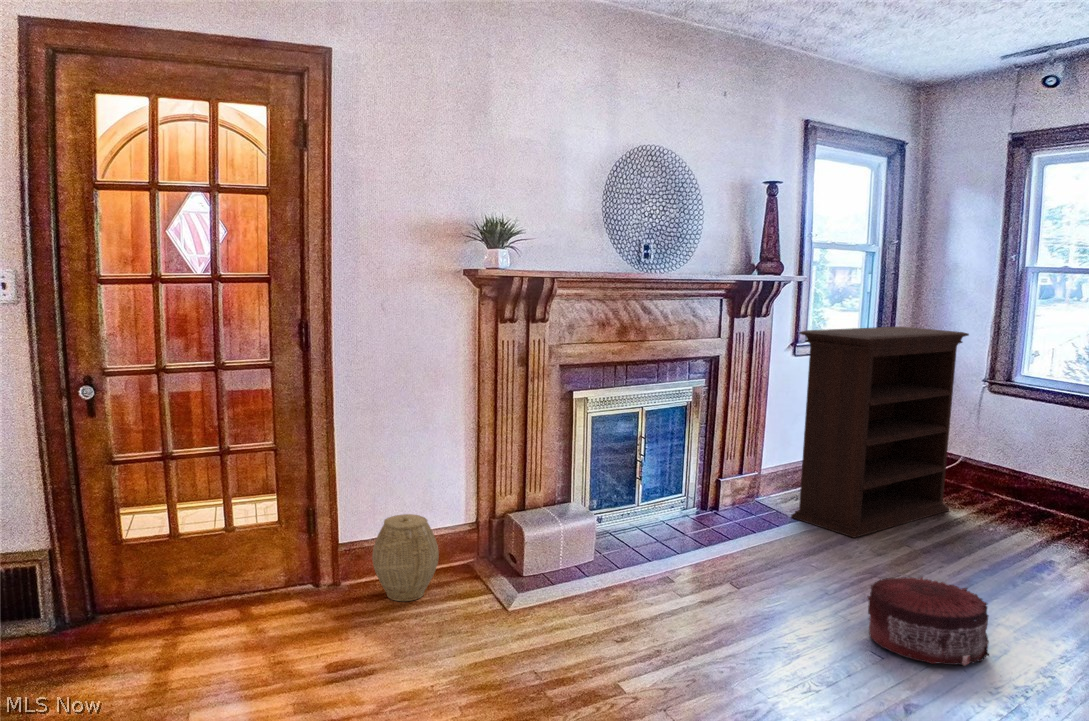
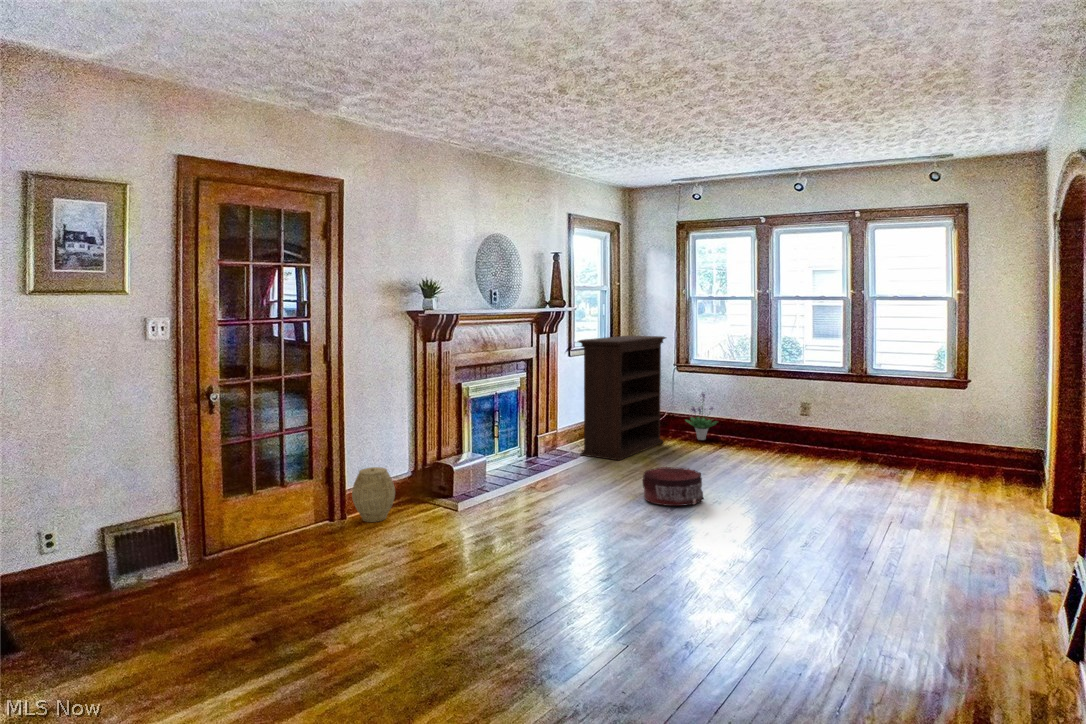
potted plant: none [995,432,1062,515] -> present [685,392,717,440]

